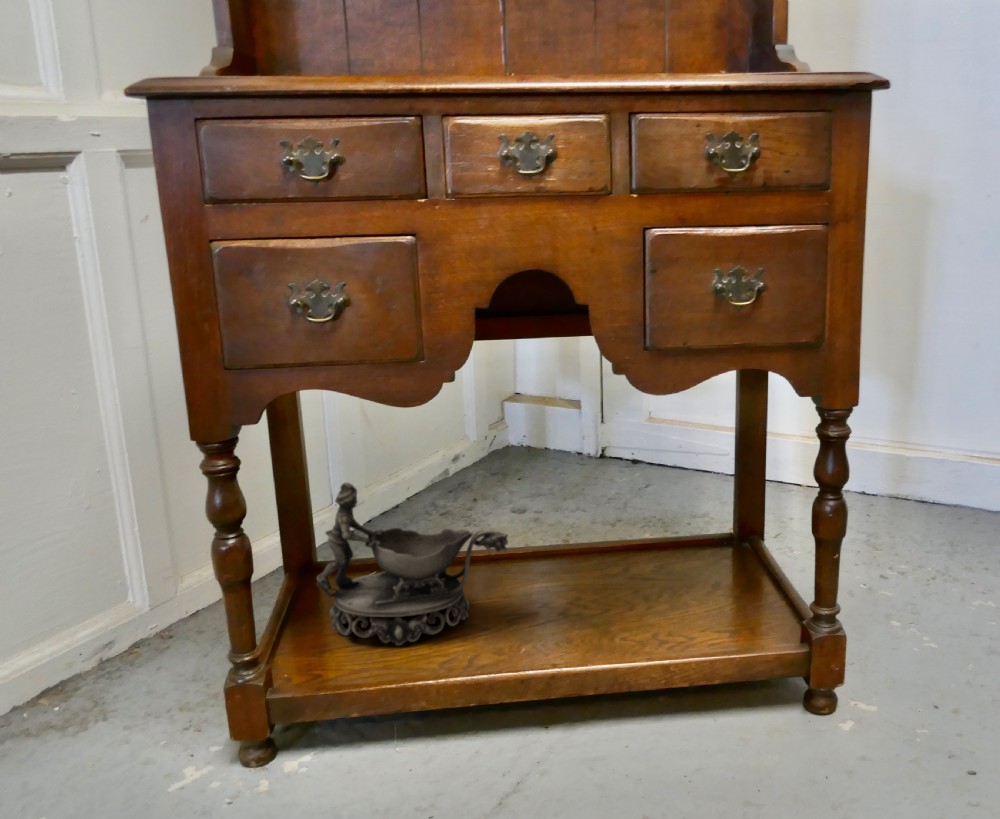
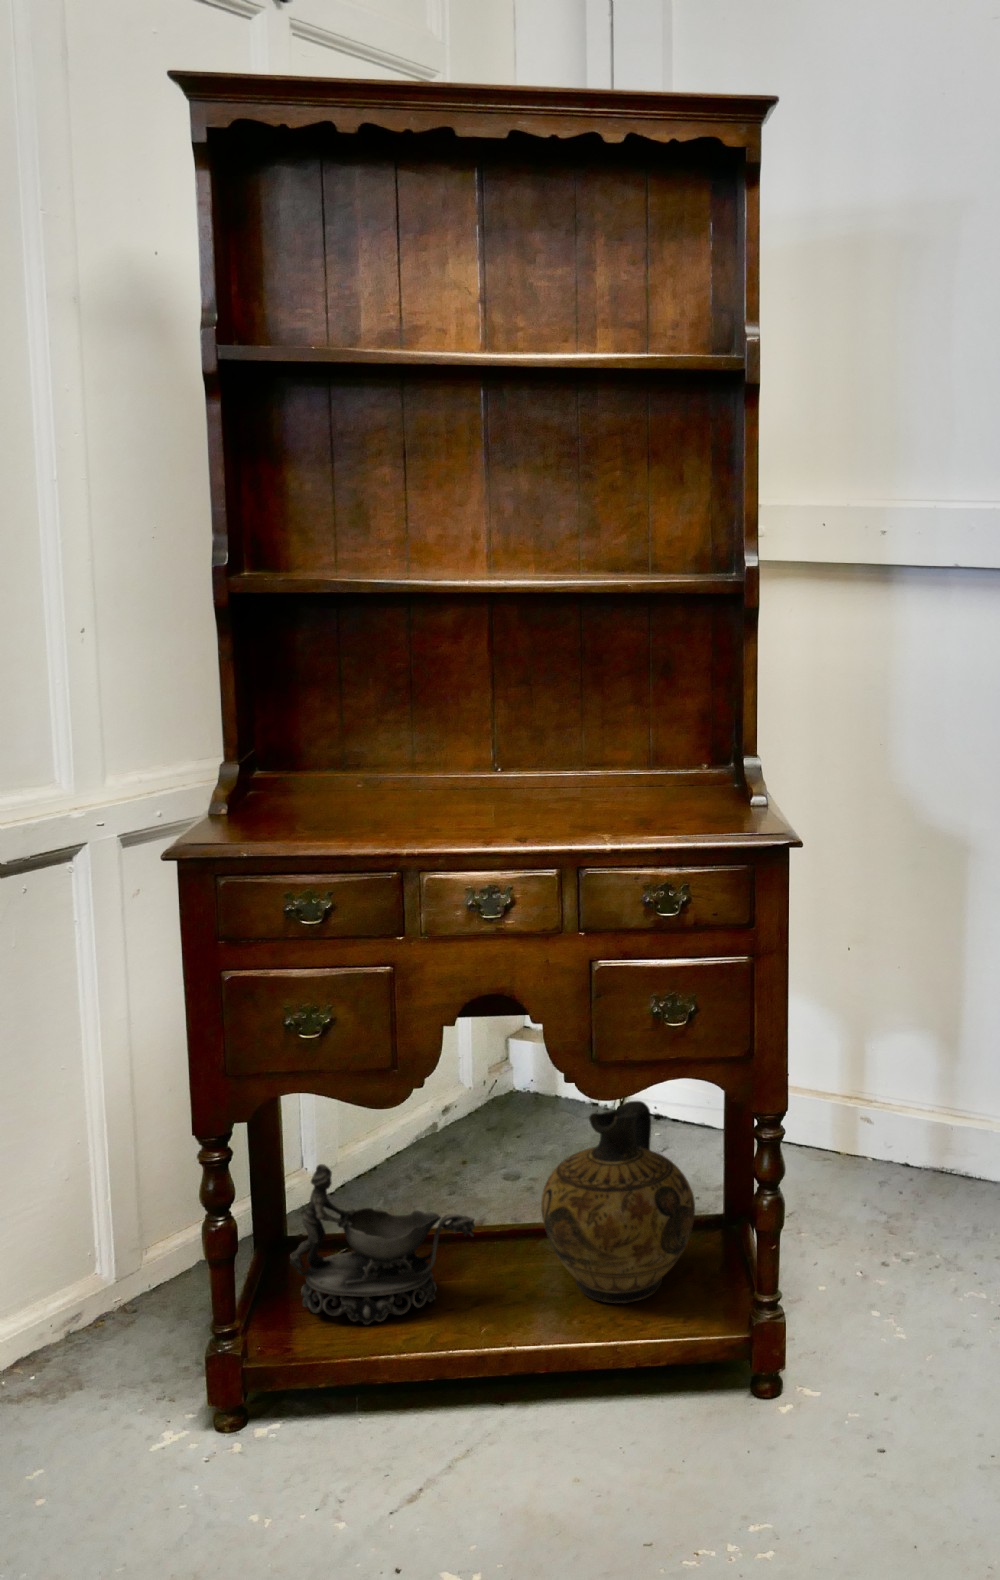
ceramic jug: none [574,414,733,614] -> present [541,1101,695,1303]

